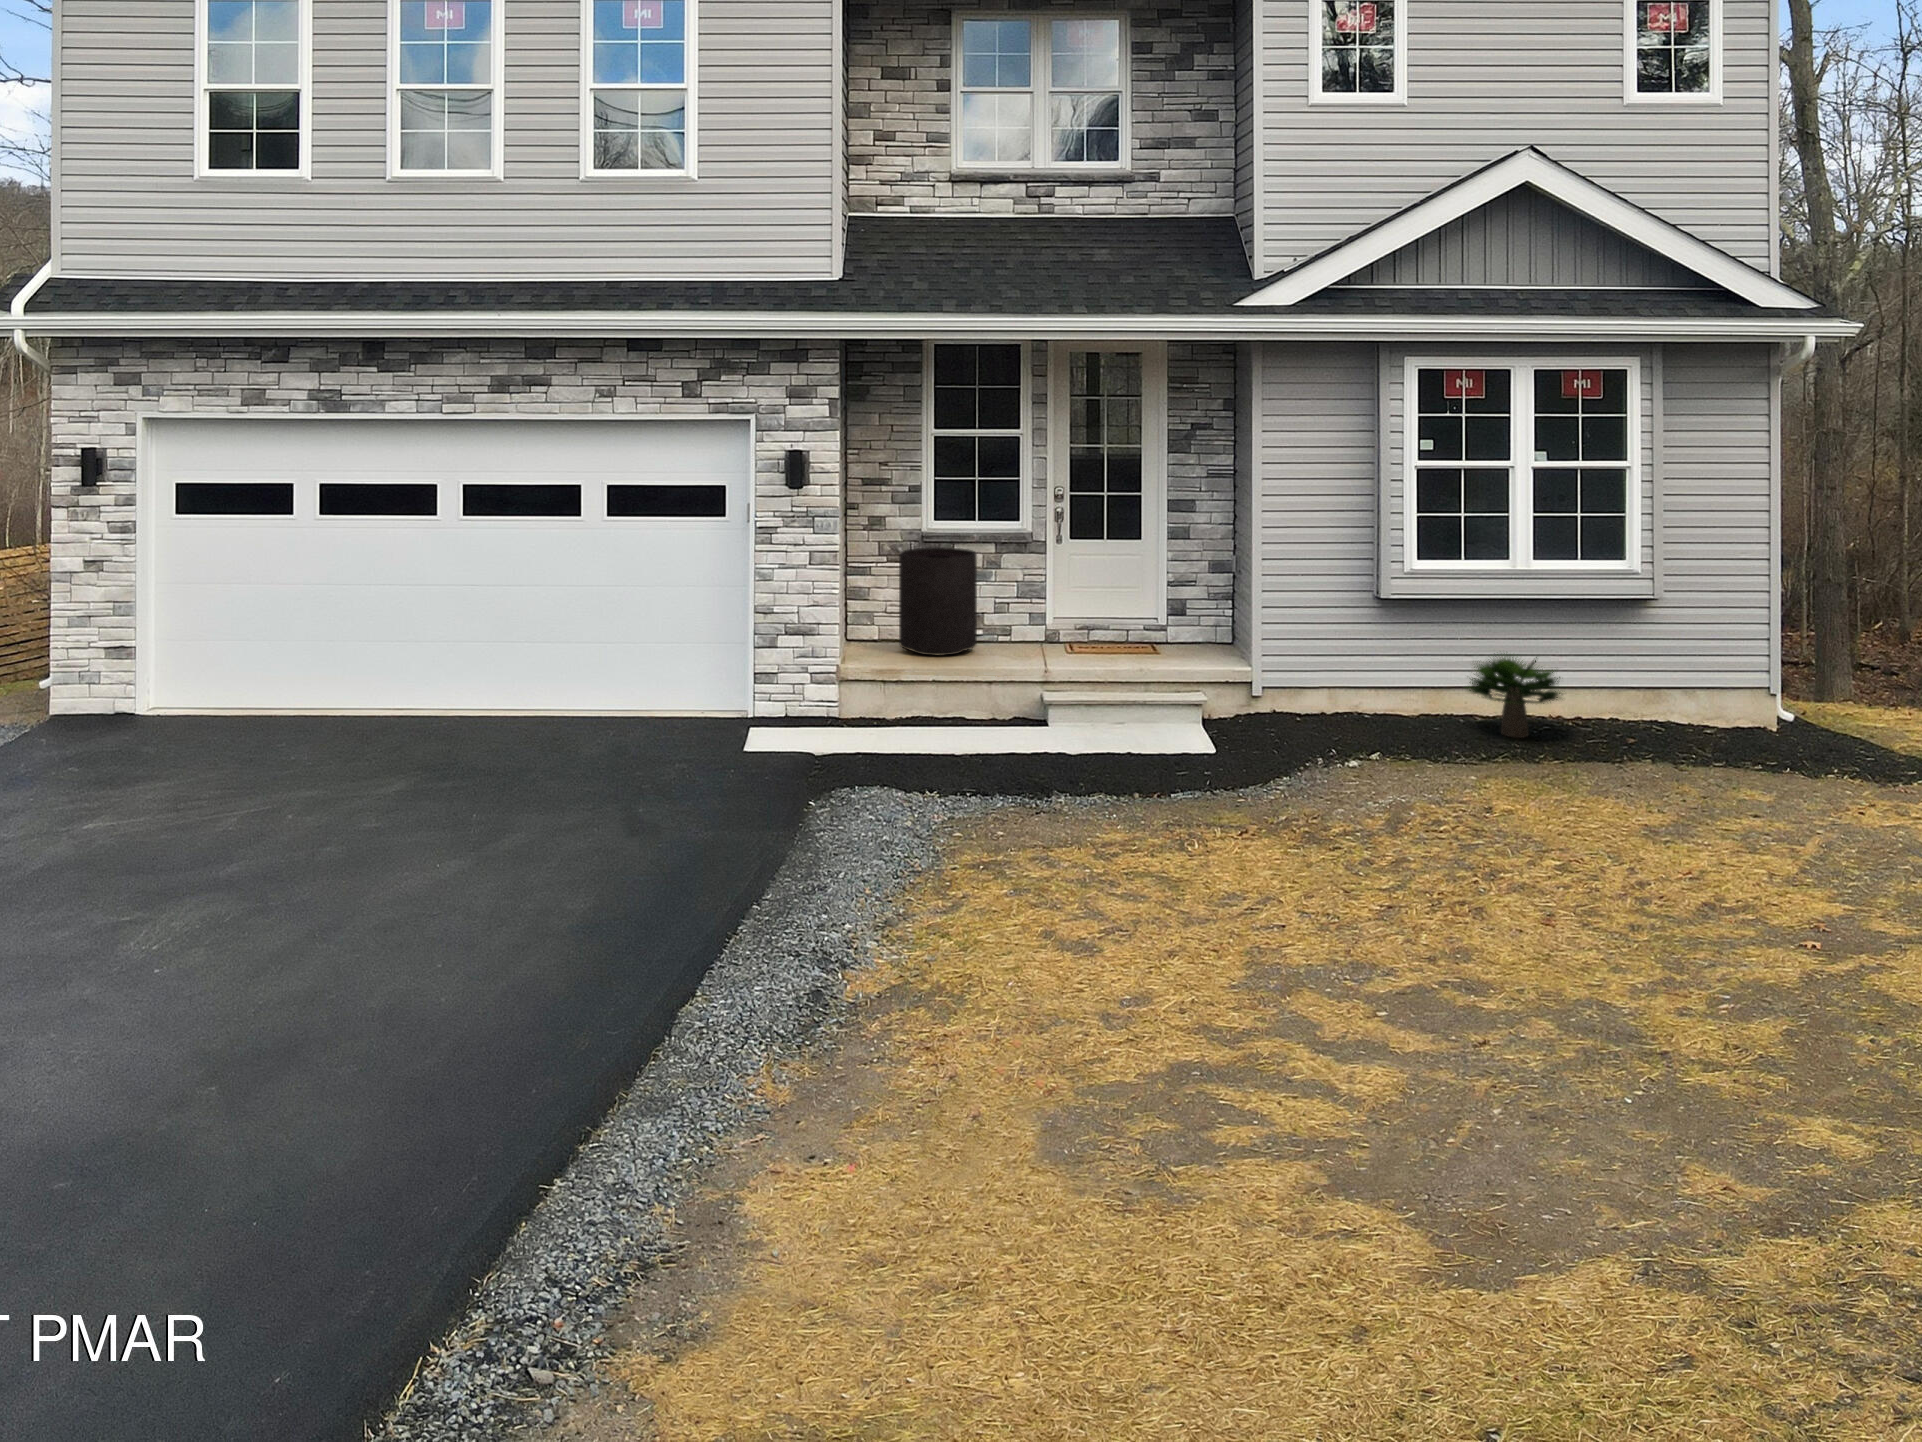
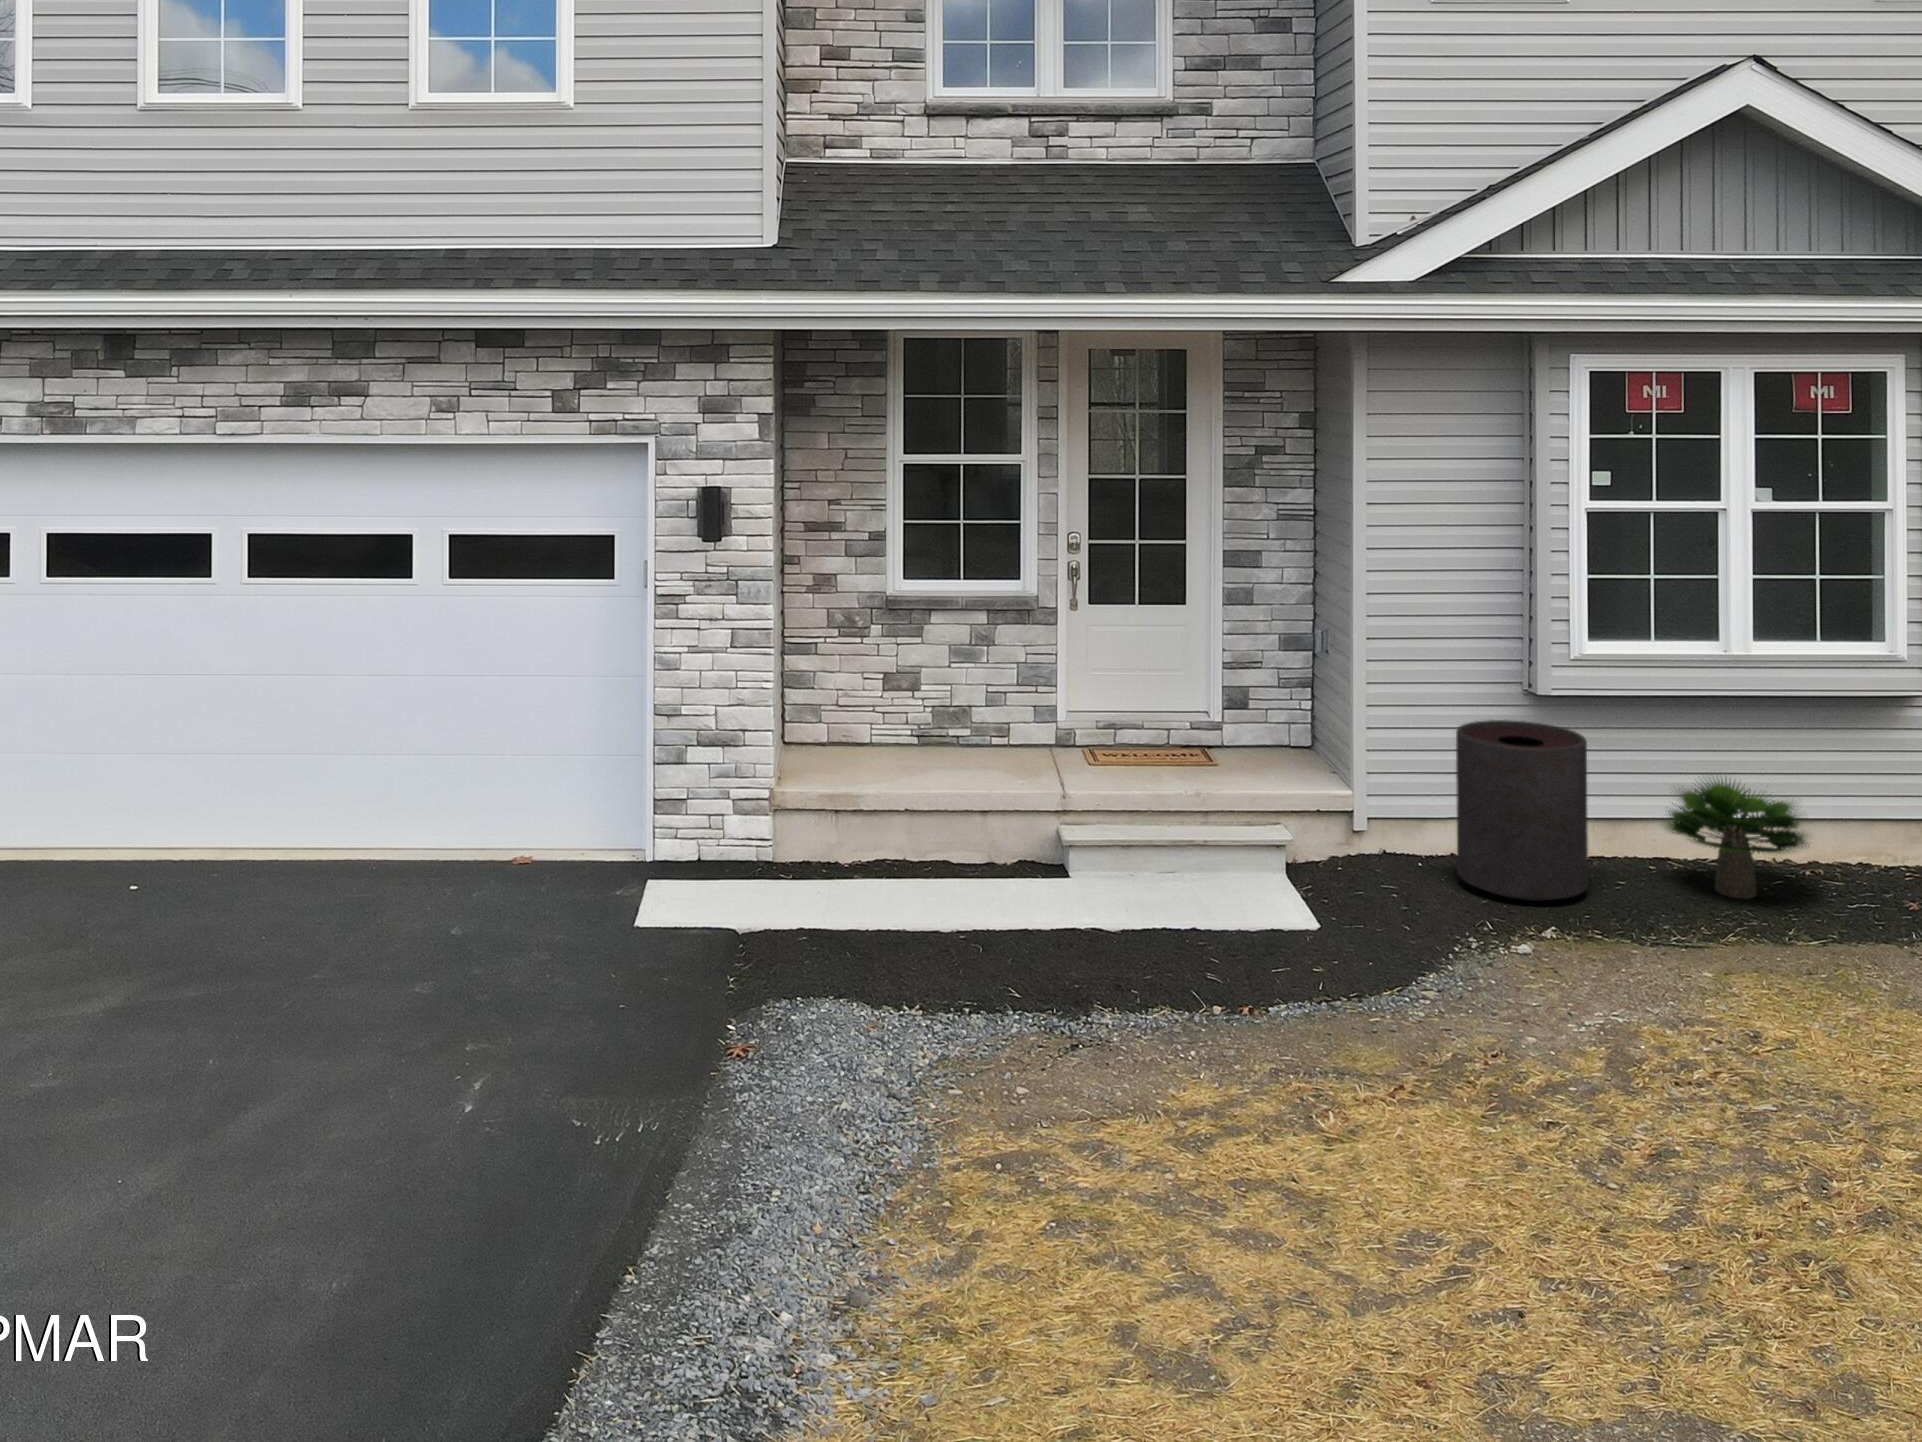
trash can: present [899,547,977,655] -> present [1456,720,1588,901]

